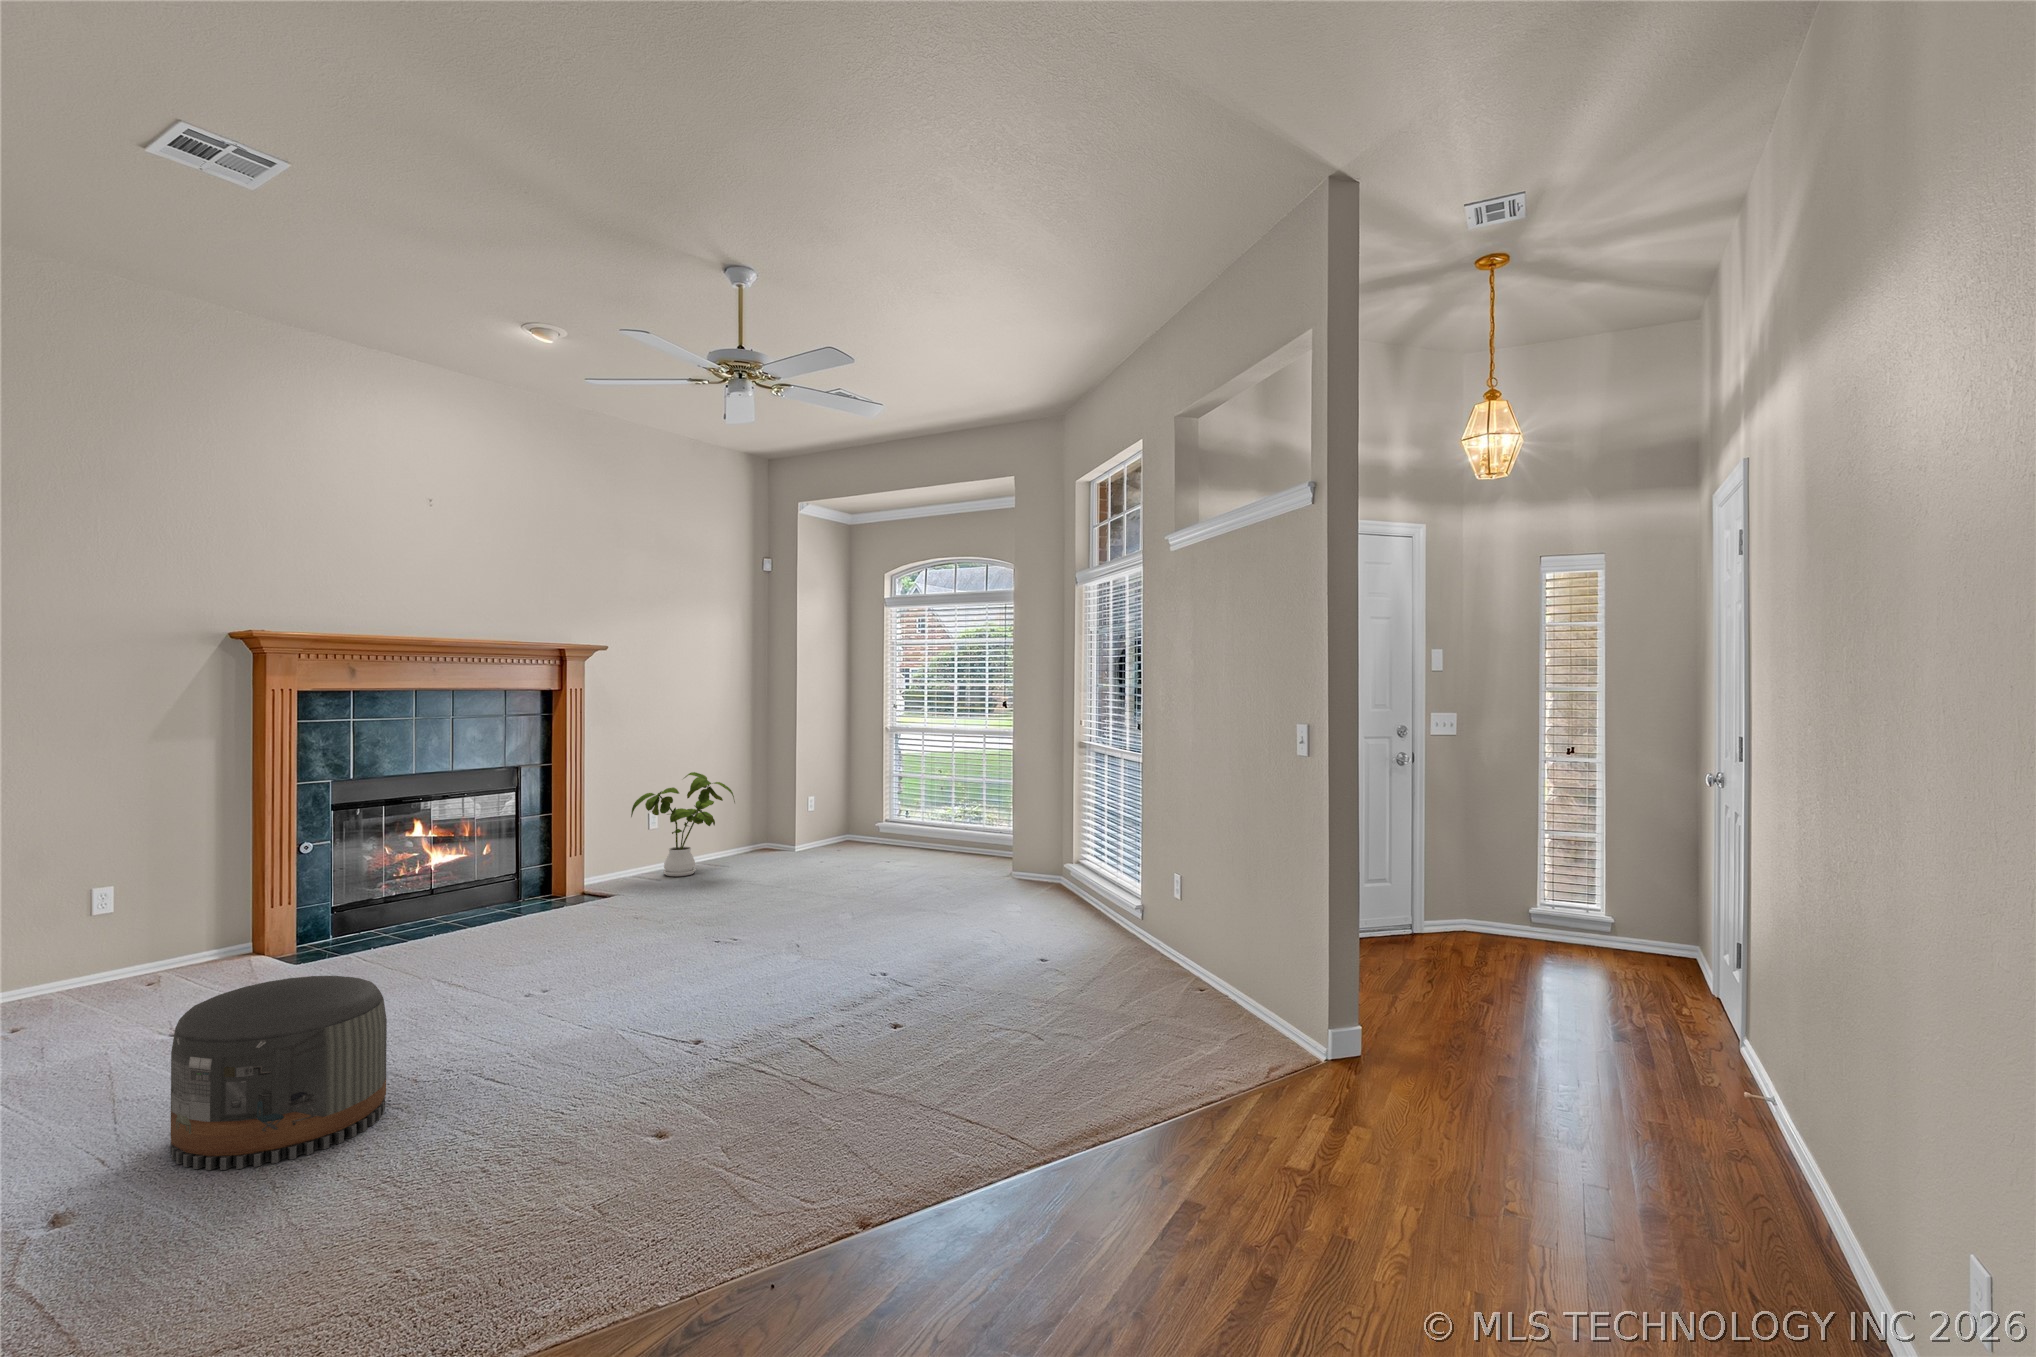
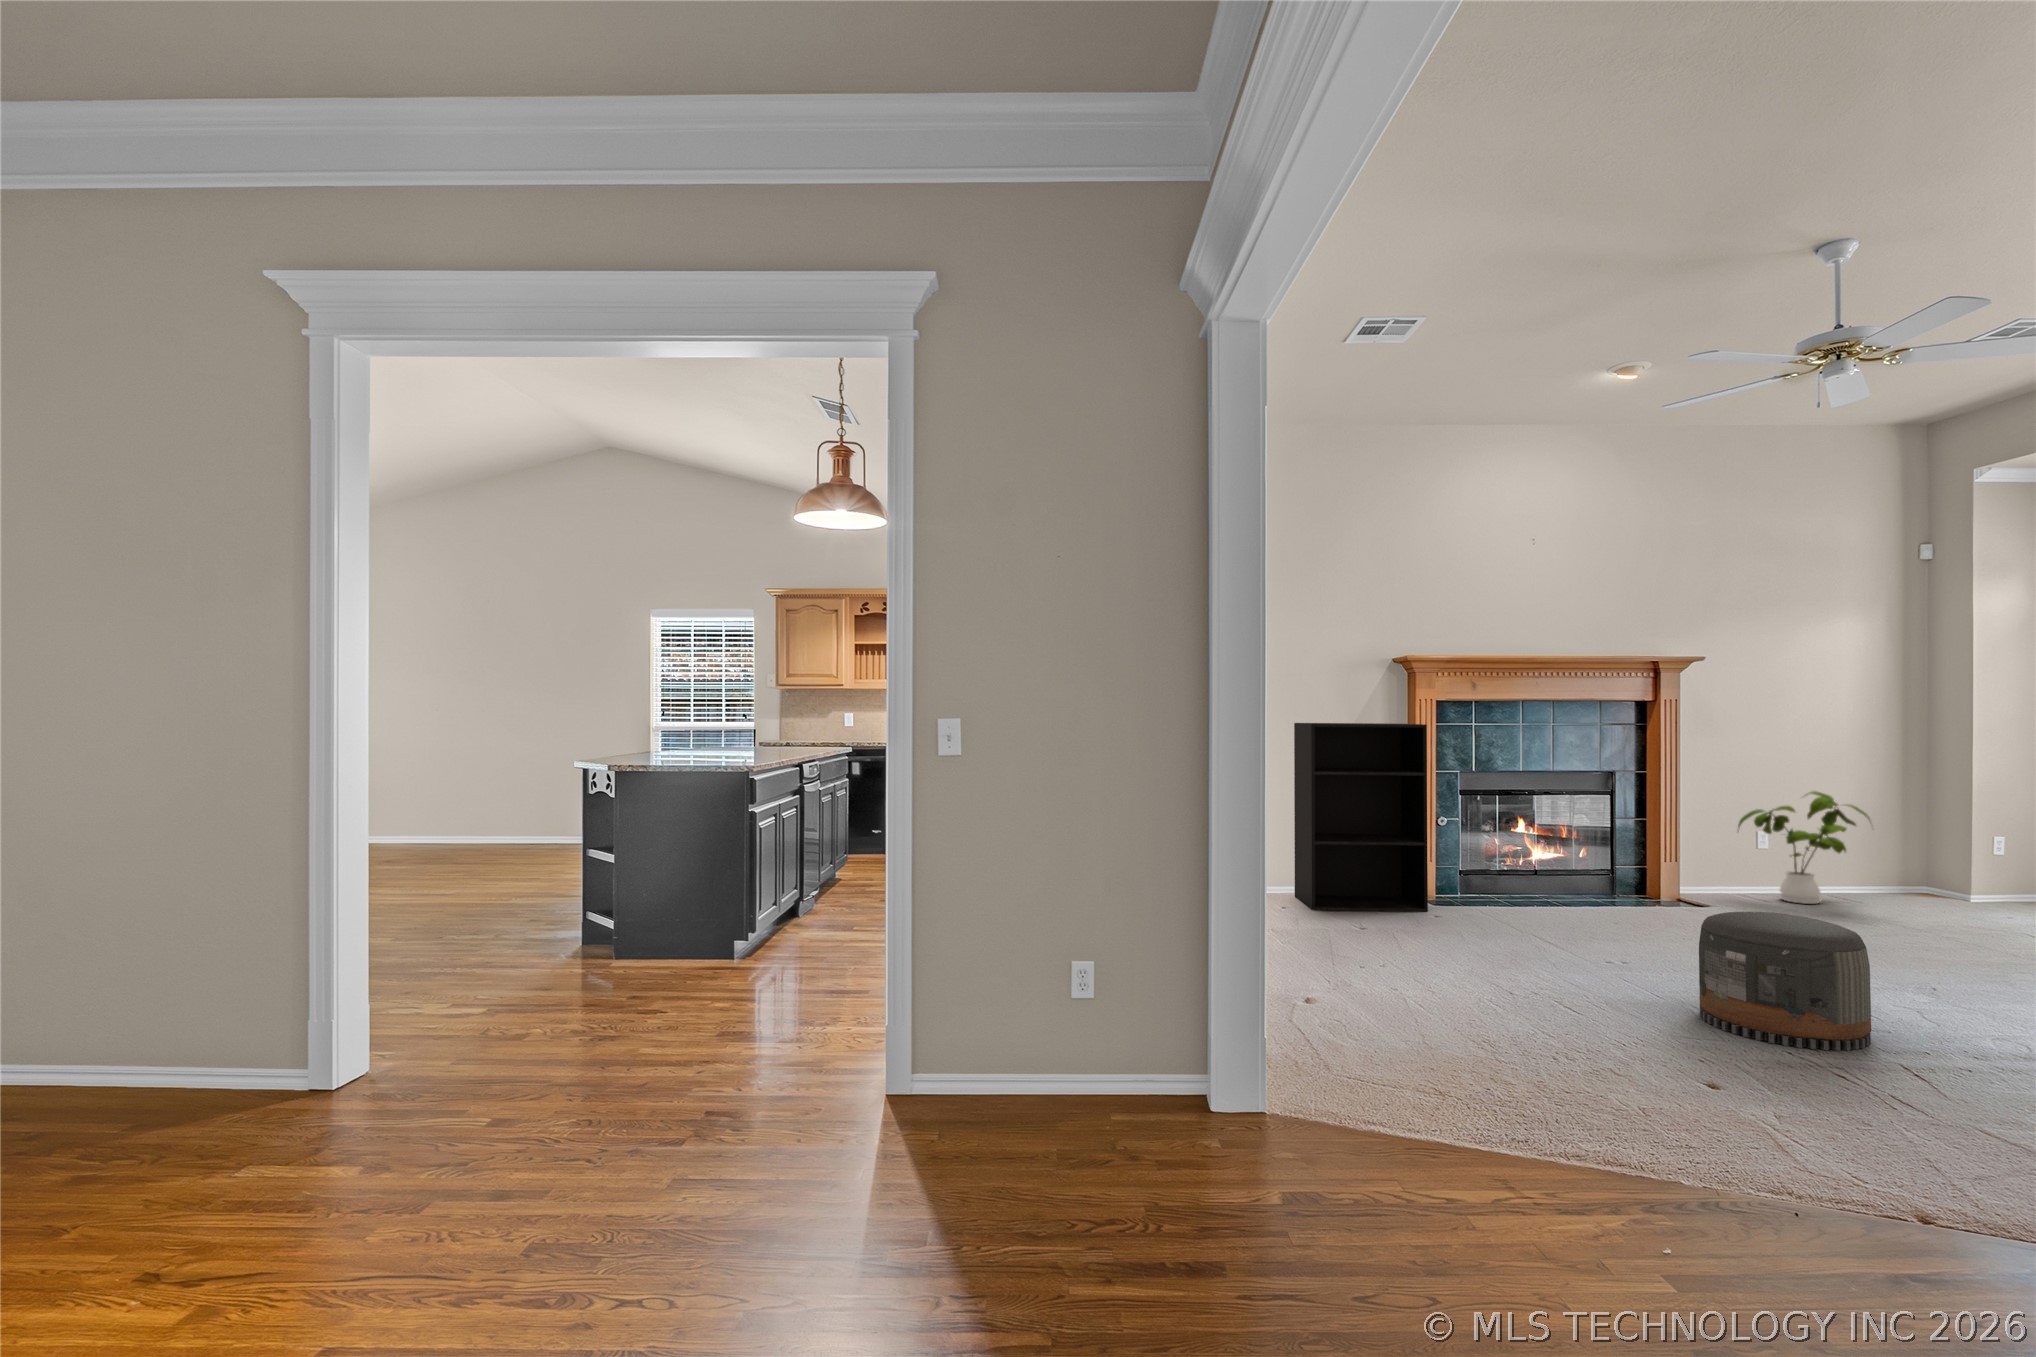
bookshelf: none [45,726,285,1020] -> present [1294,723,1428,912]
pouf: present [170,976,387,1170] -> present [1699,912,1871,1051]

